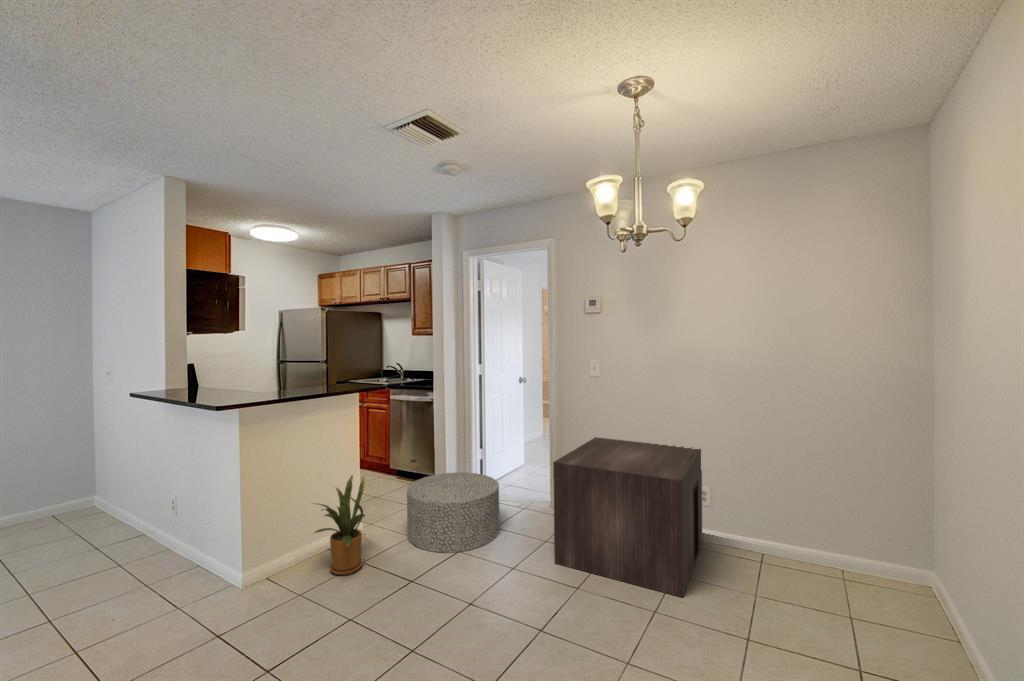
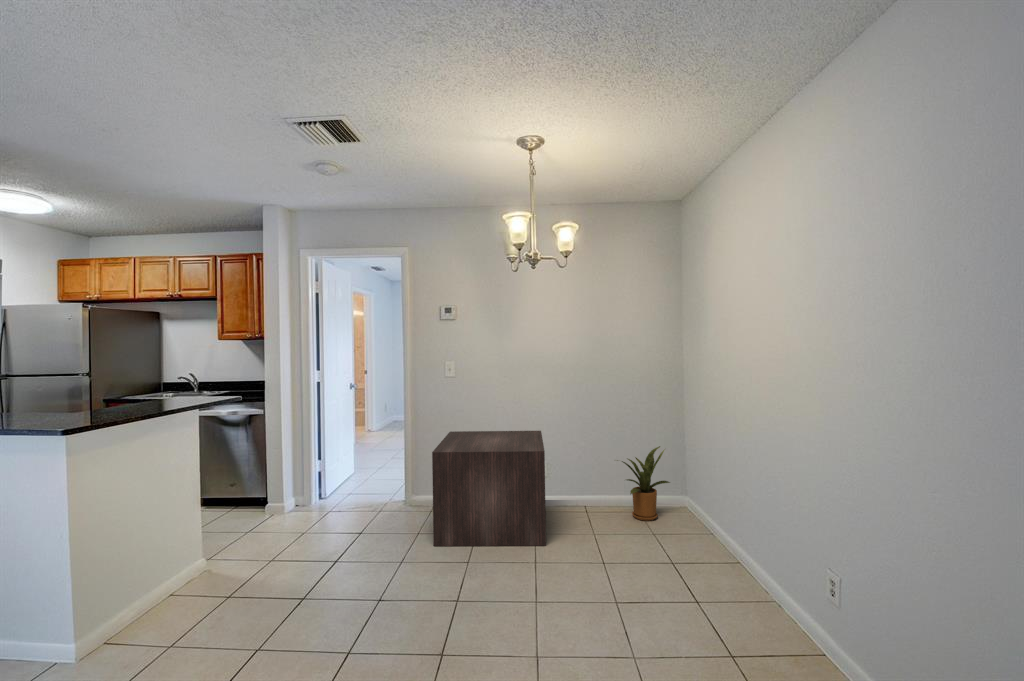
ottoman: present [407,472,500,553] -> none [261,481,365,564]
house plant: present [314,475,365,575] -> present [617,446,670,521]

